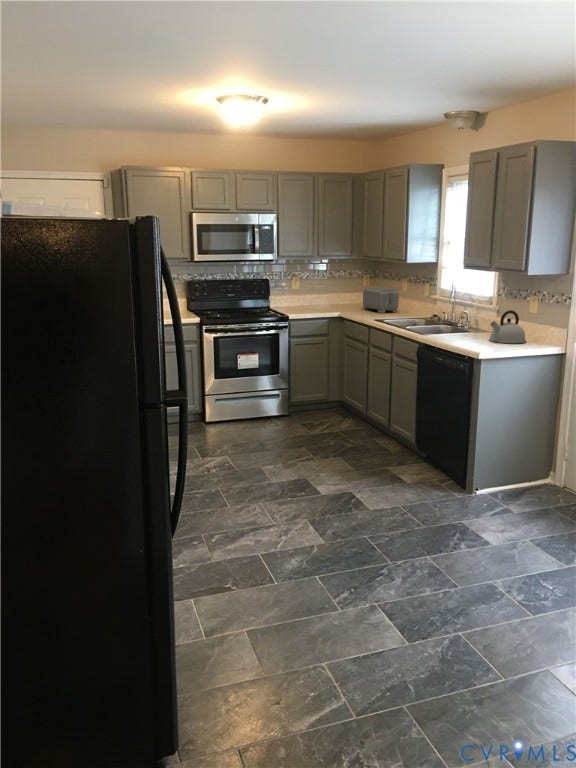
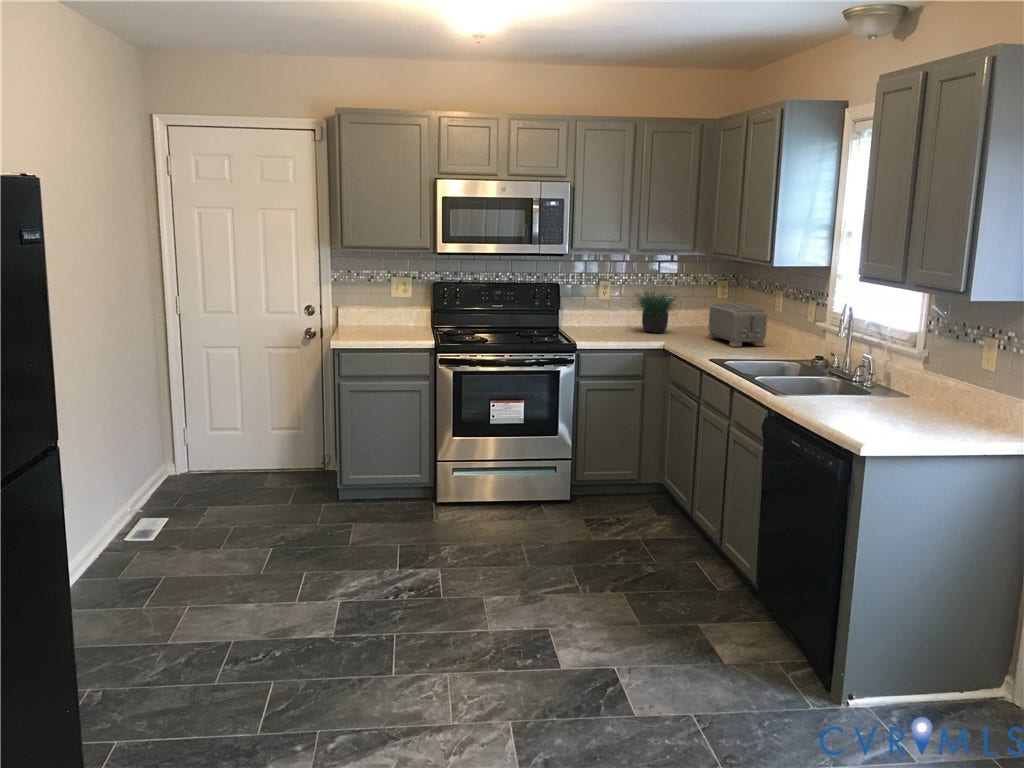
potted plant: none [311,270,347,308] -> present [635,291,675,333]
kettle: present [489,310,526,343] -> none [895,364,967,428]

